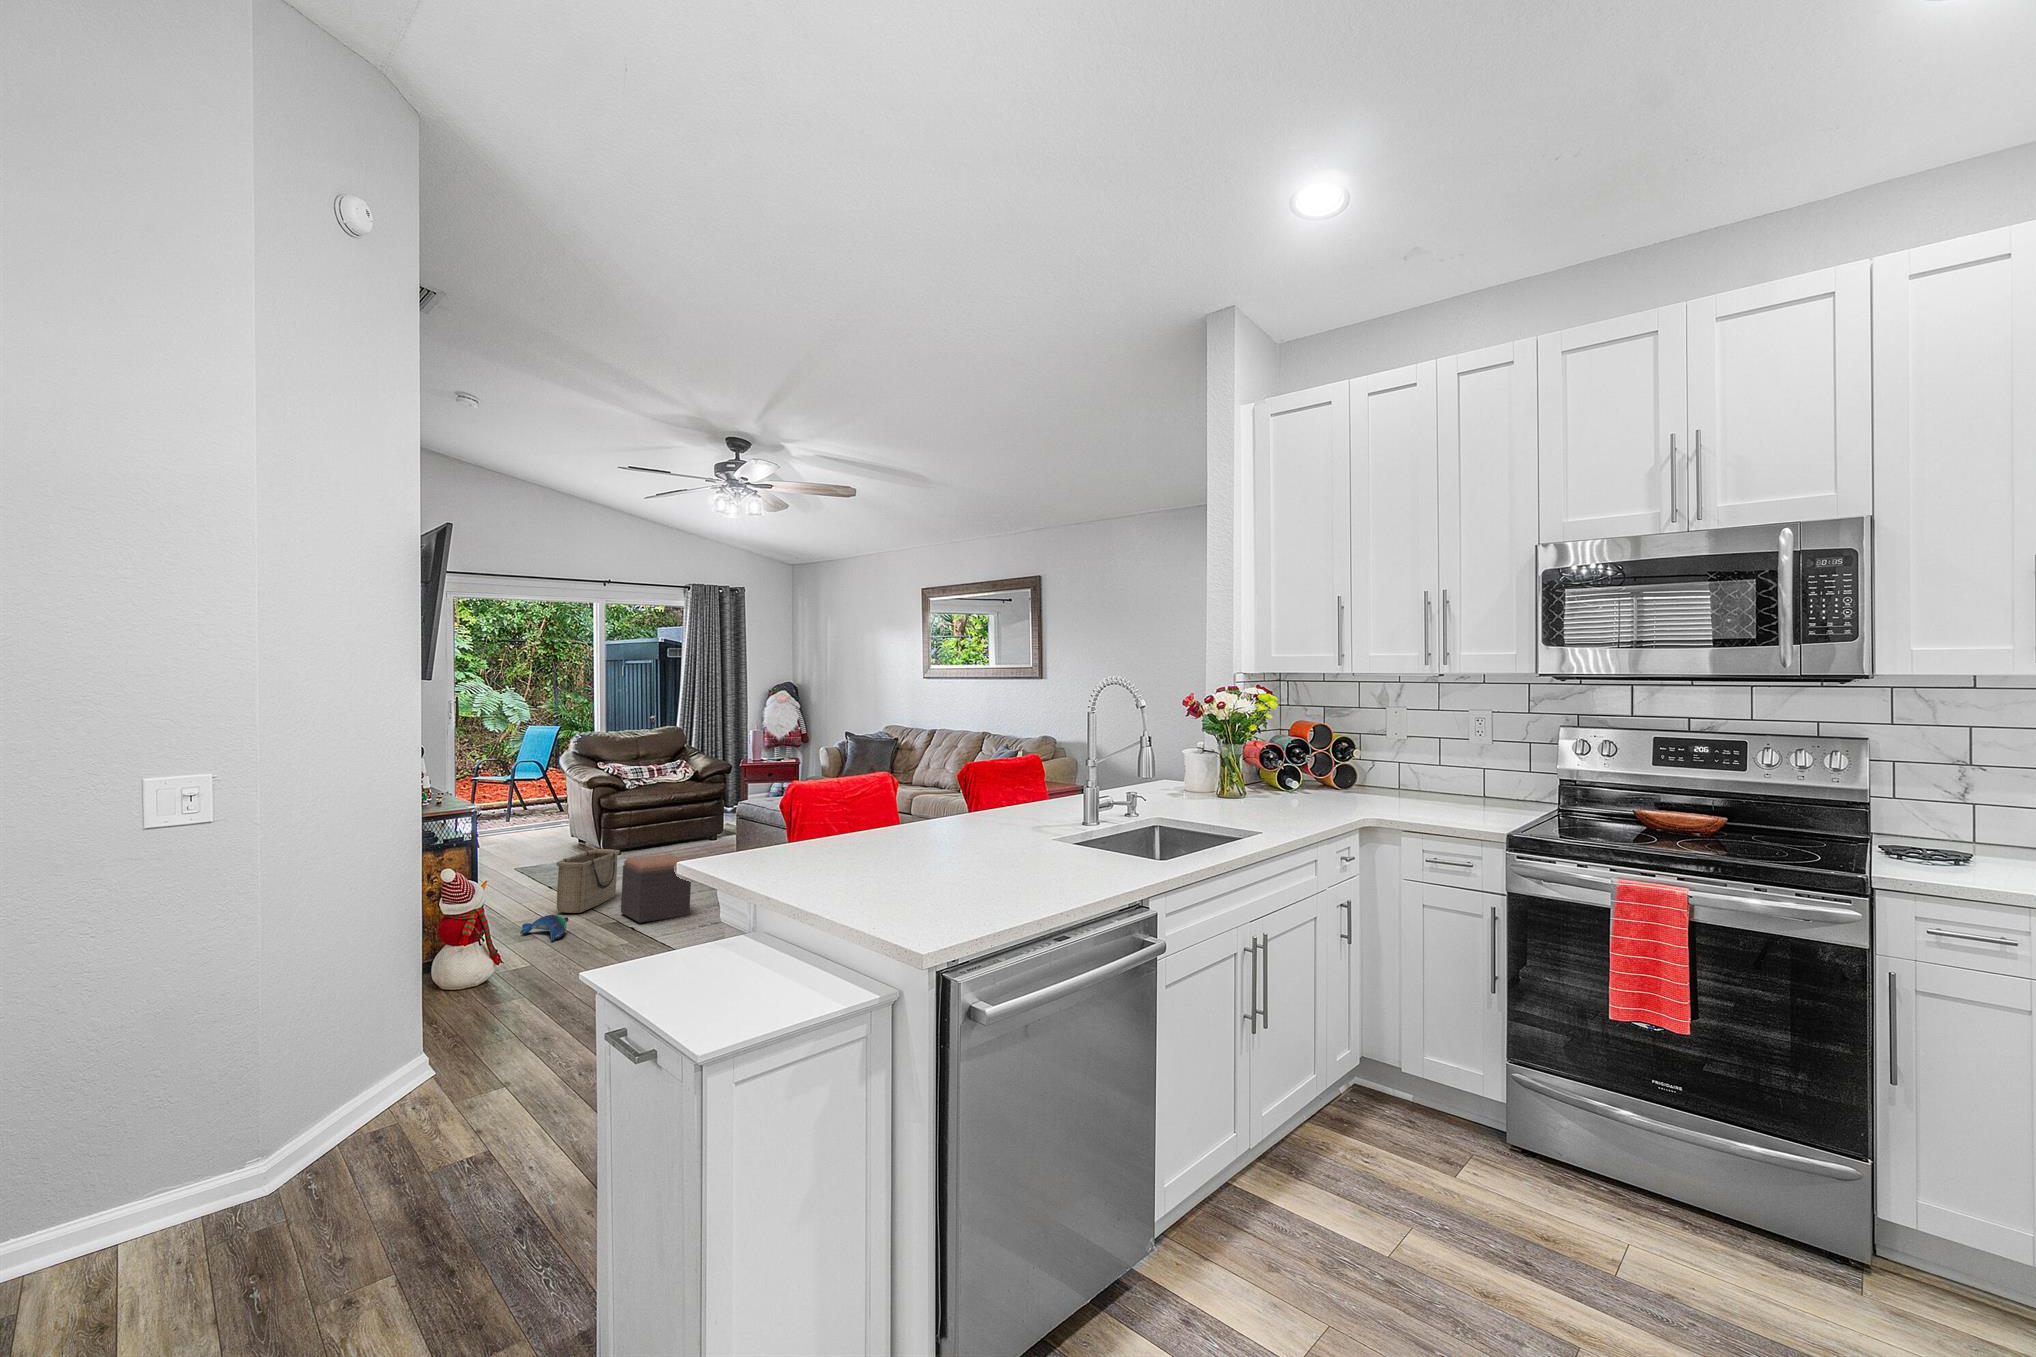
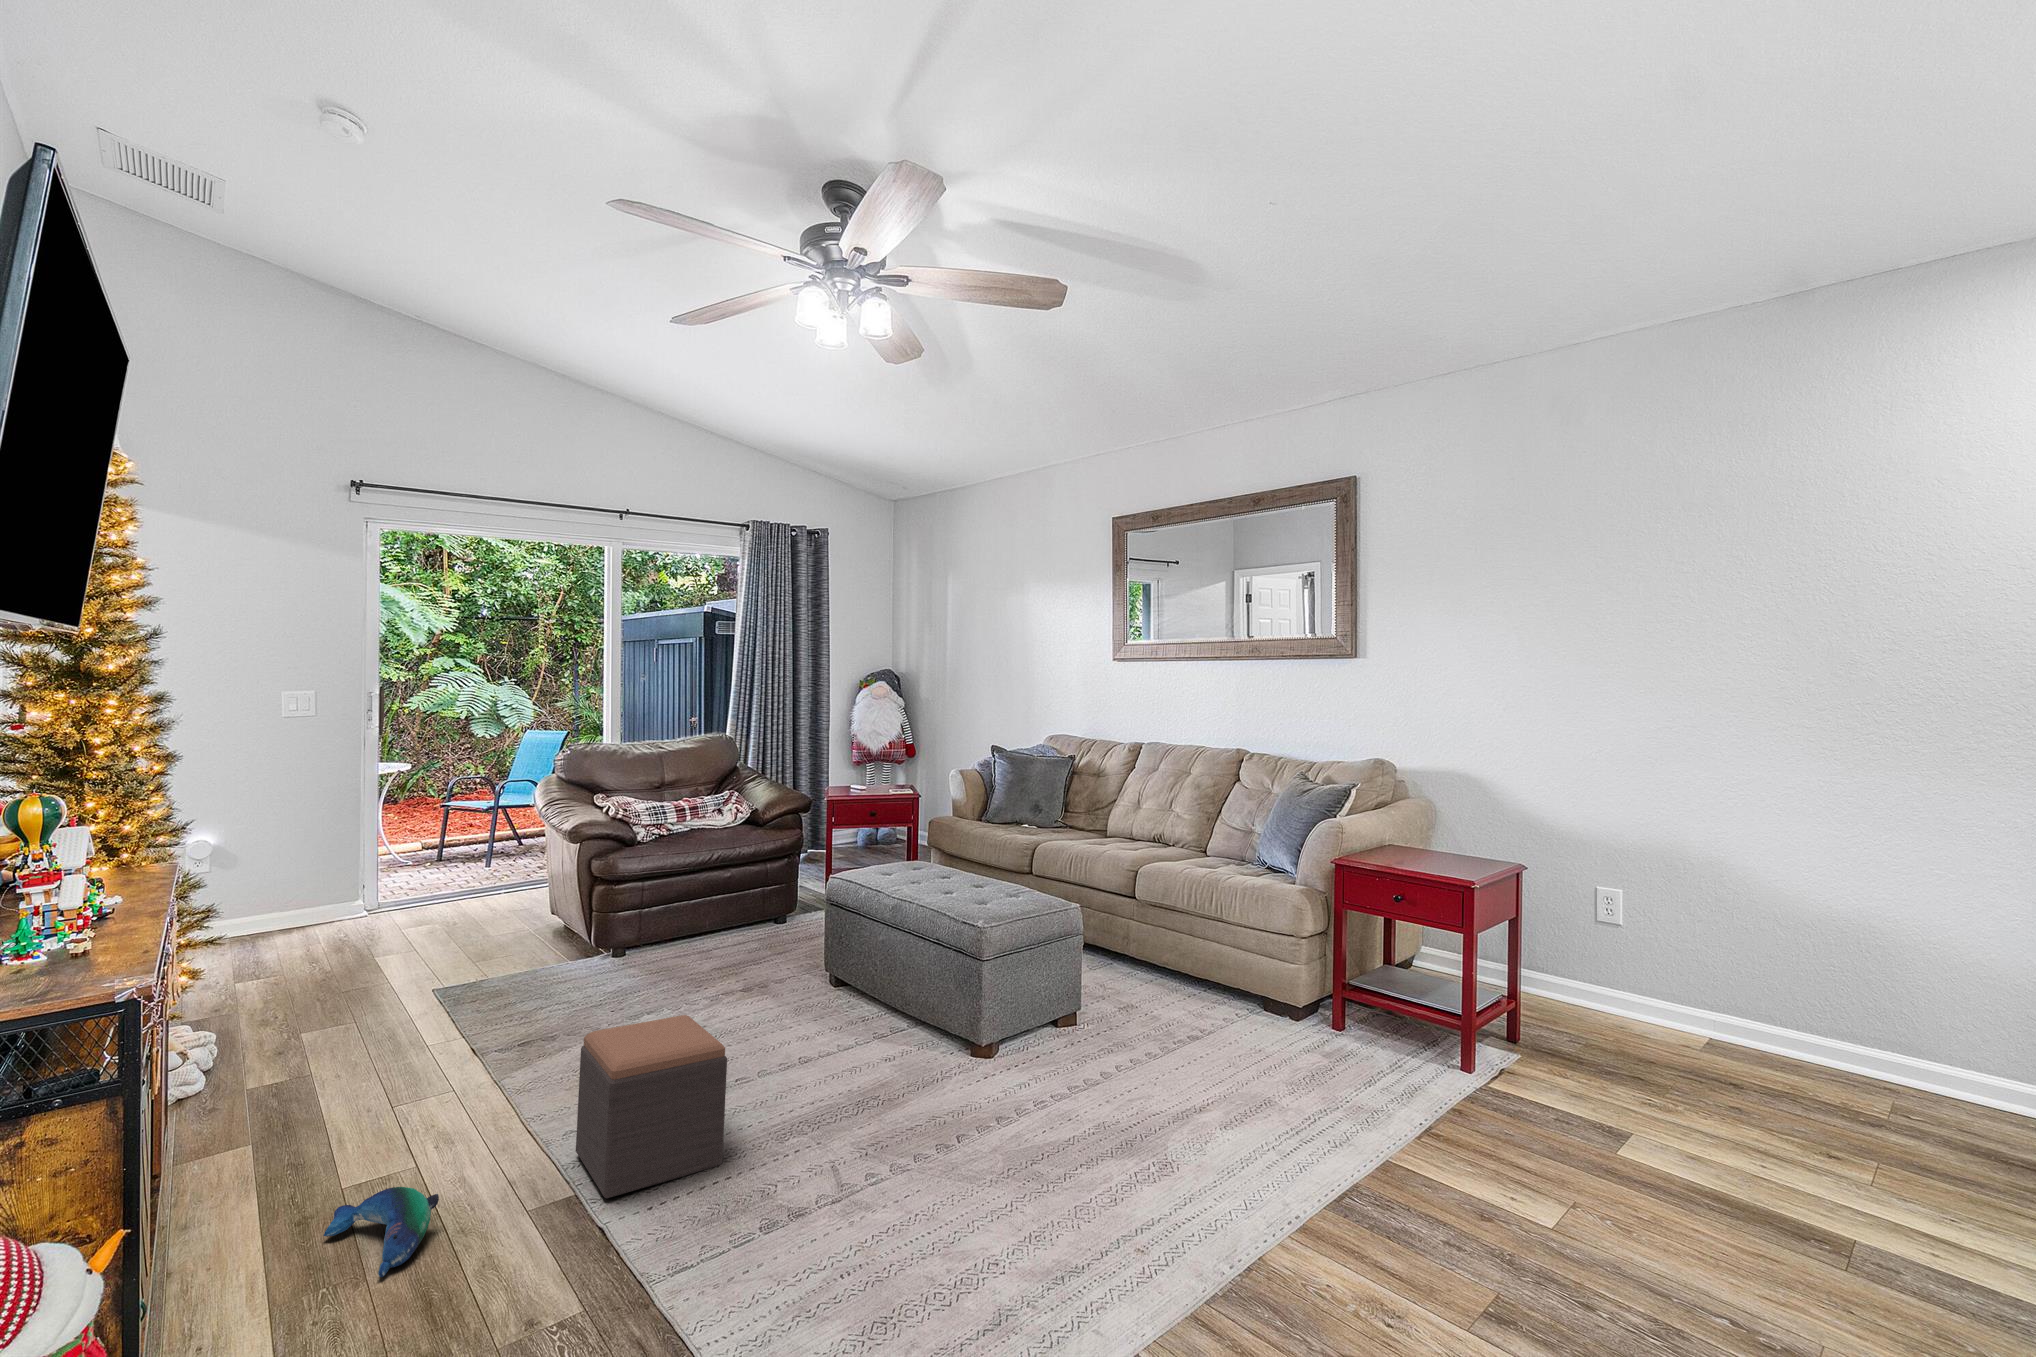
basket: present [556,849,620,913] -> none [443,985,593,1146]

